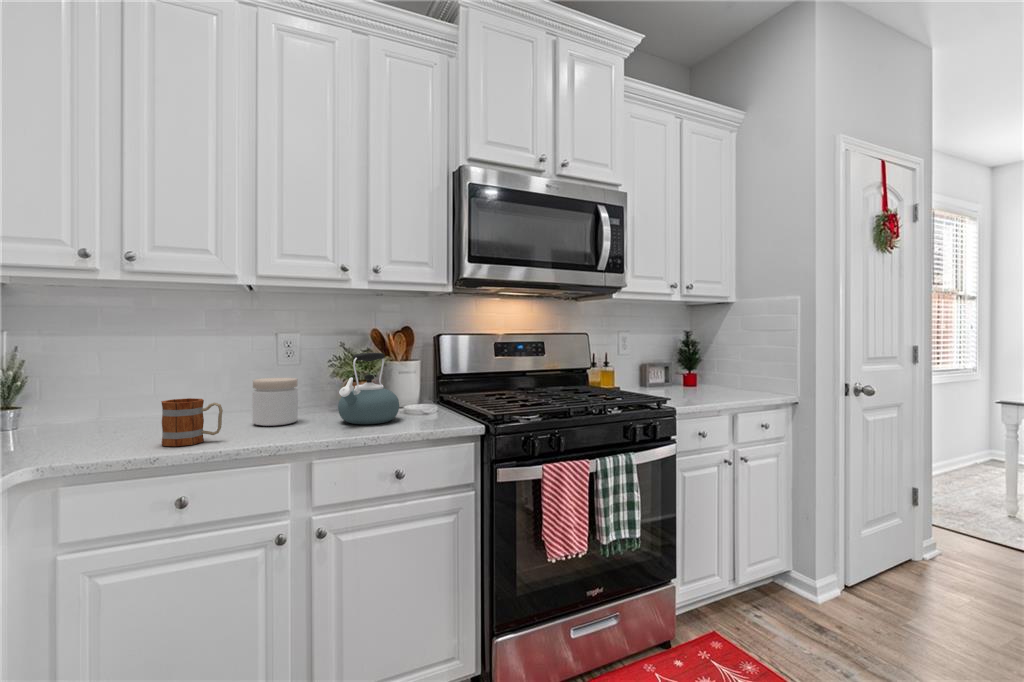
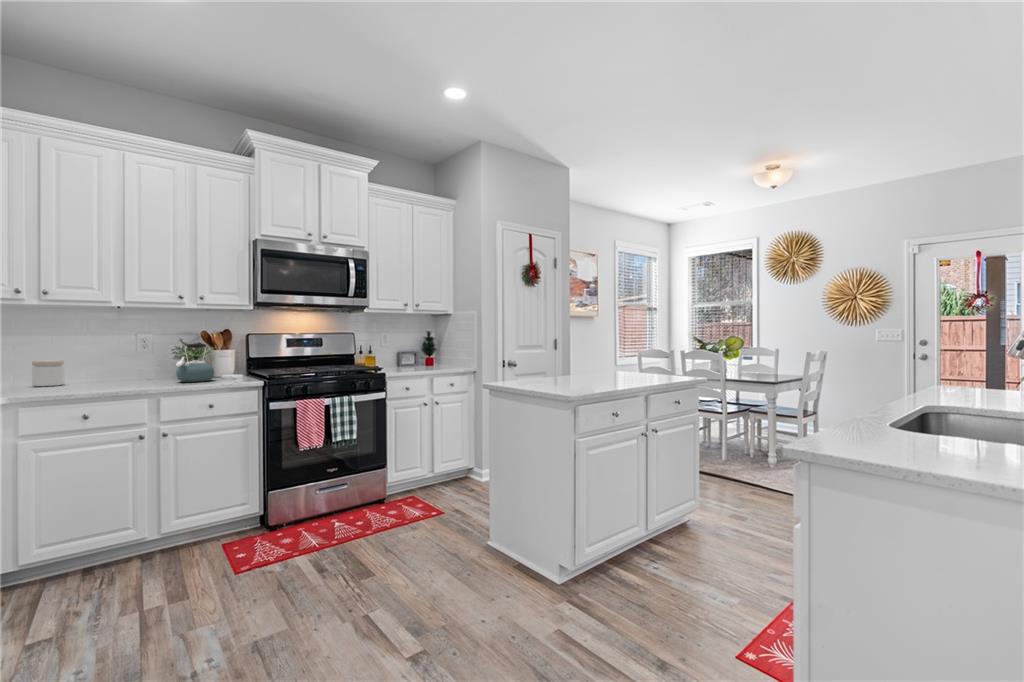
jar: present [252,378,298,426] -> present [32,360,64,387]
mug: present [161,398,223,446] -> none [70,367,106,390]

